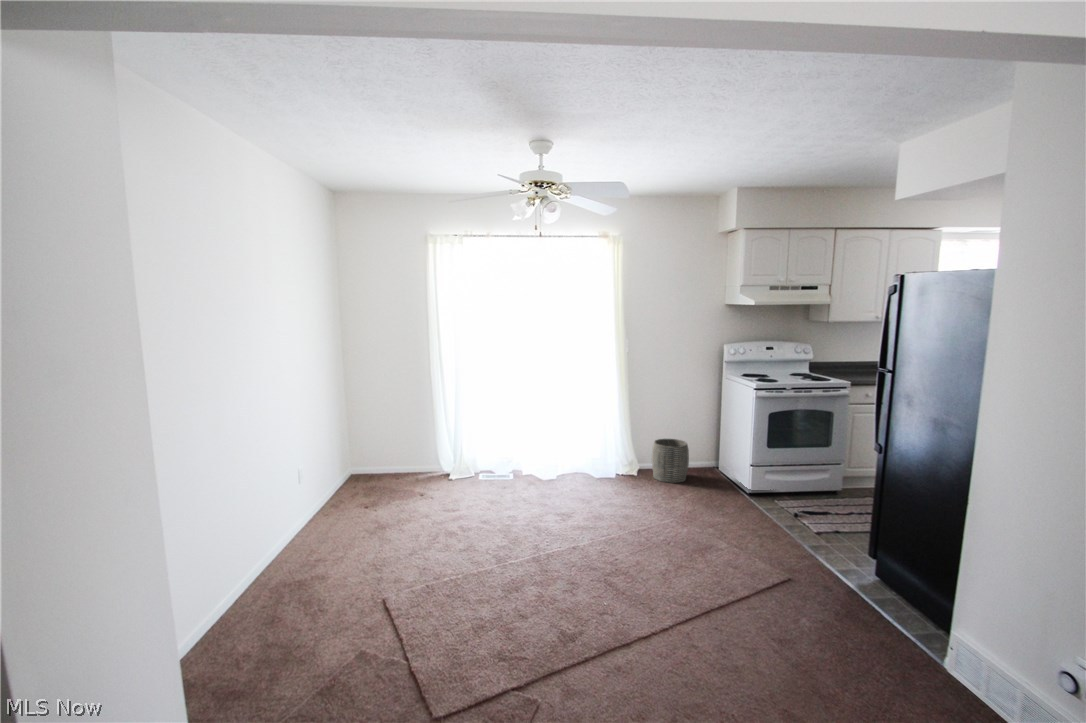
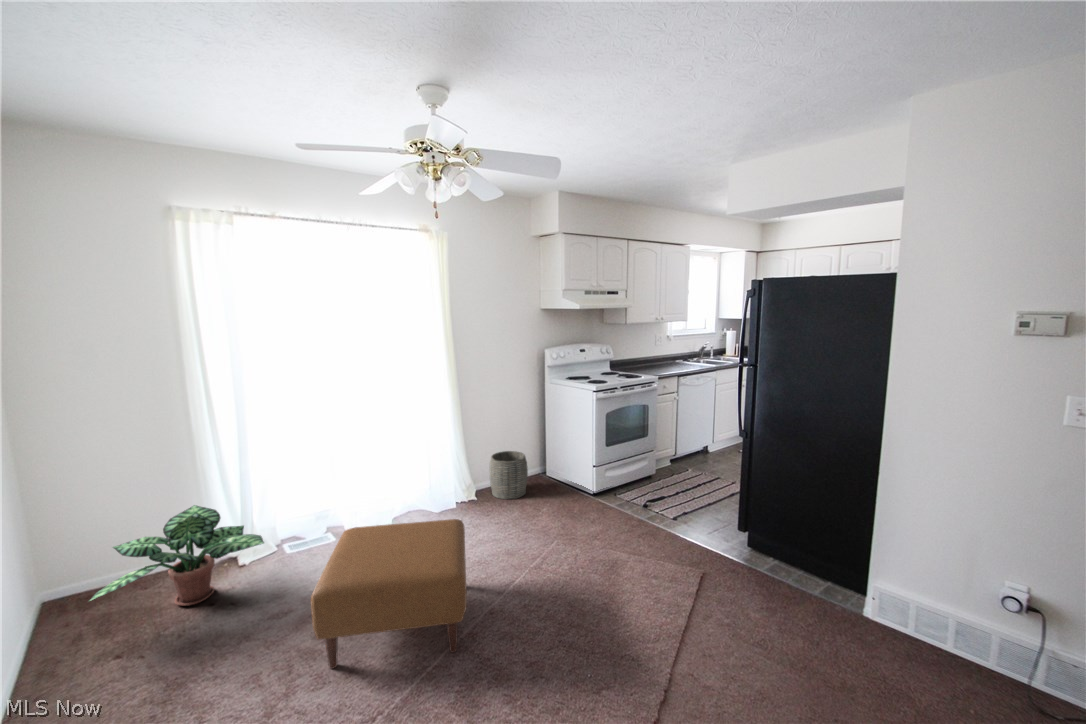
potted plant: none [368,431,459,491] -> present [89,505,264,606]
ottoman: none [460,460,583,554] -> present [311,519,467,669]

